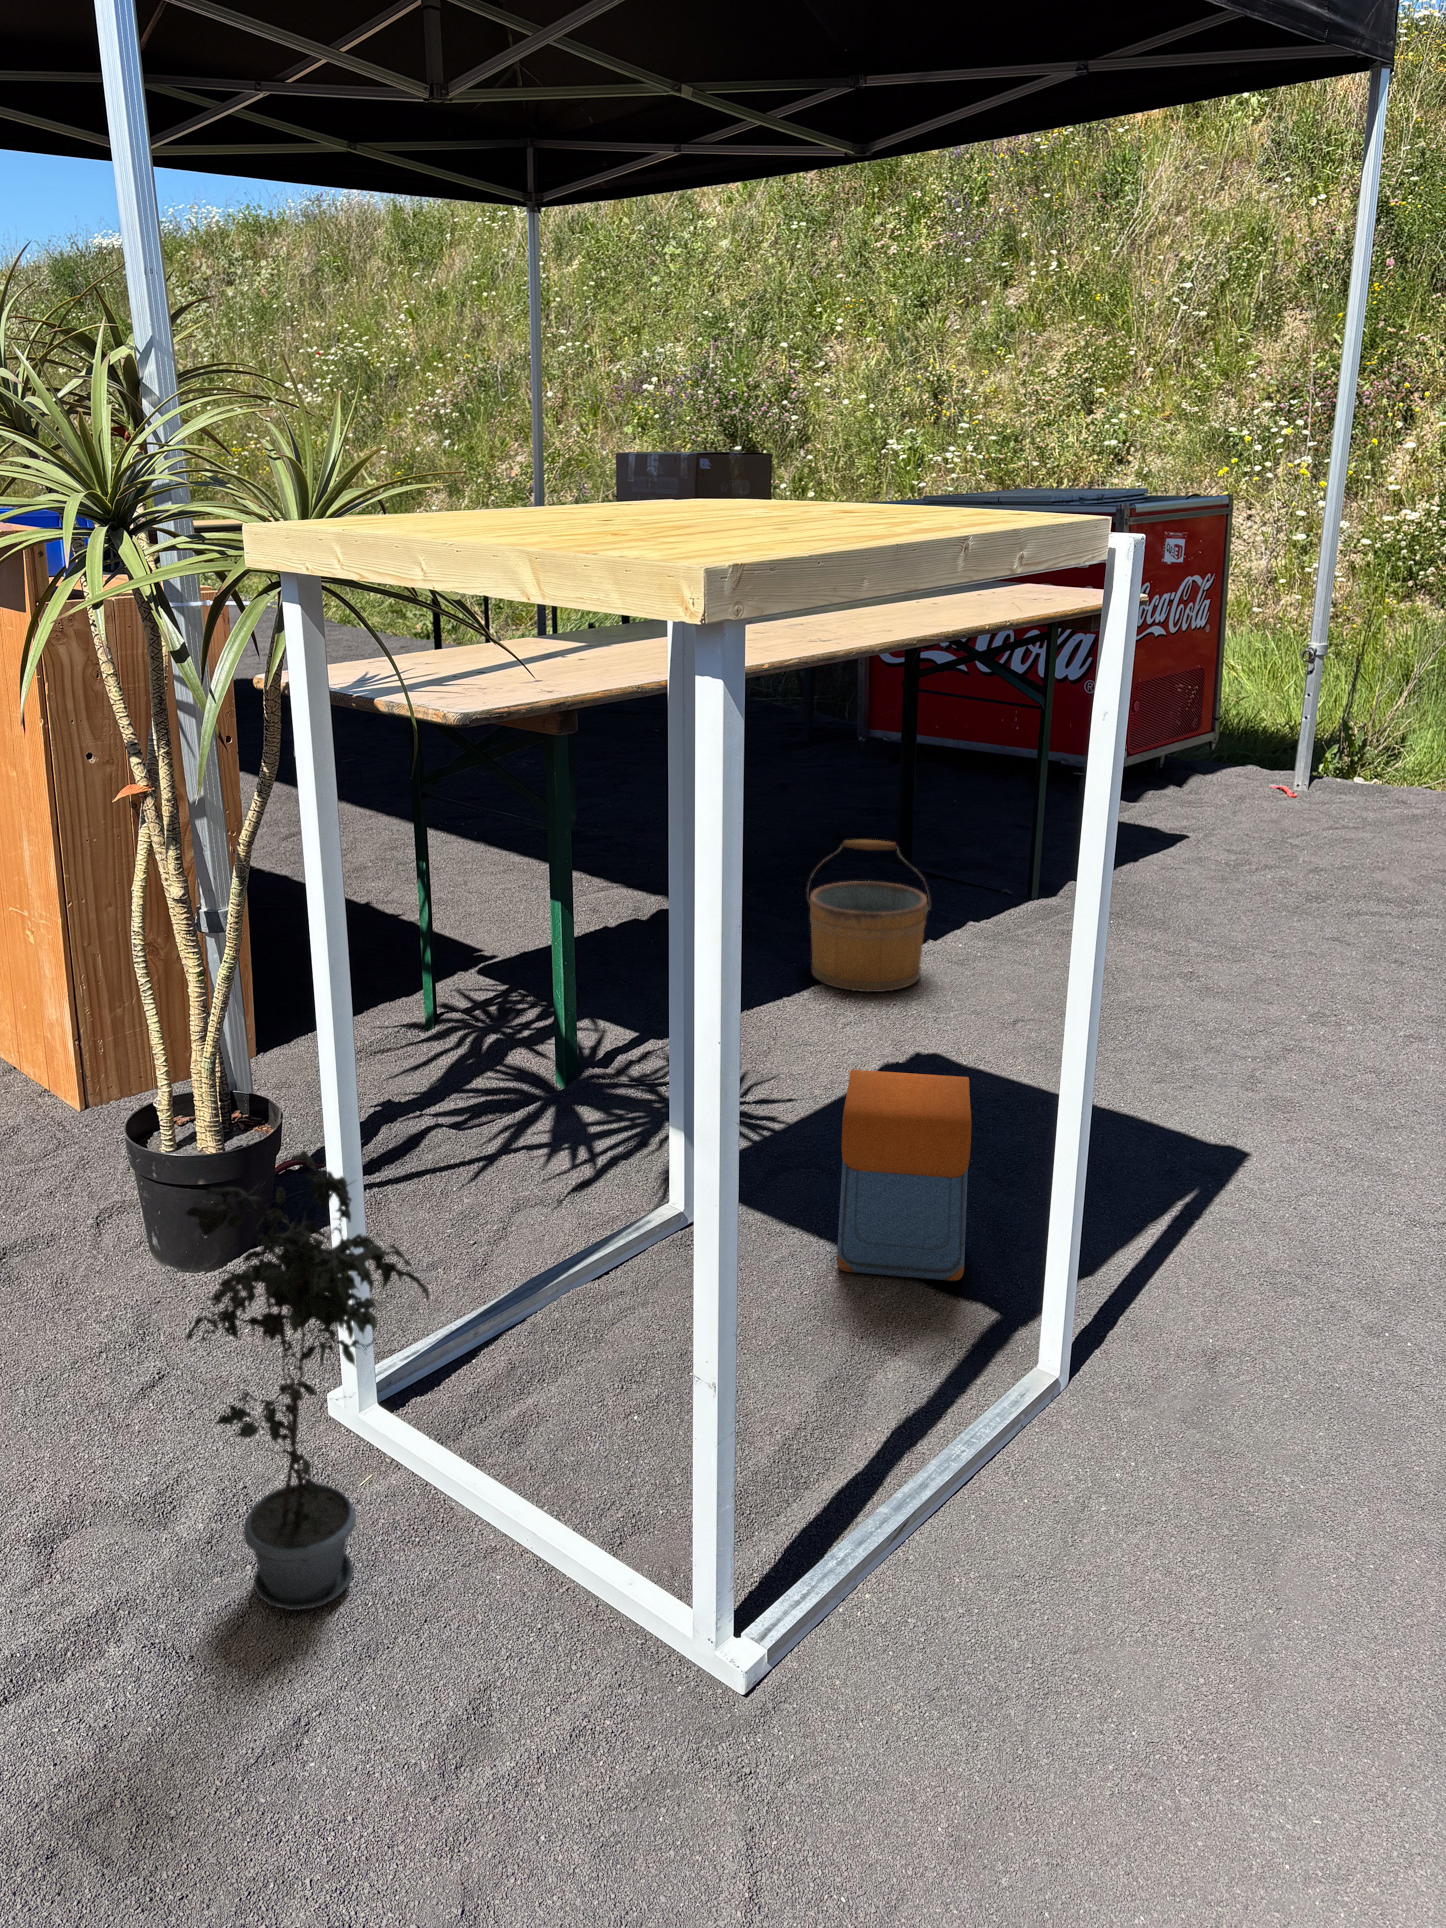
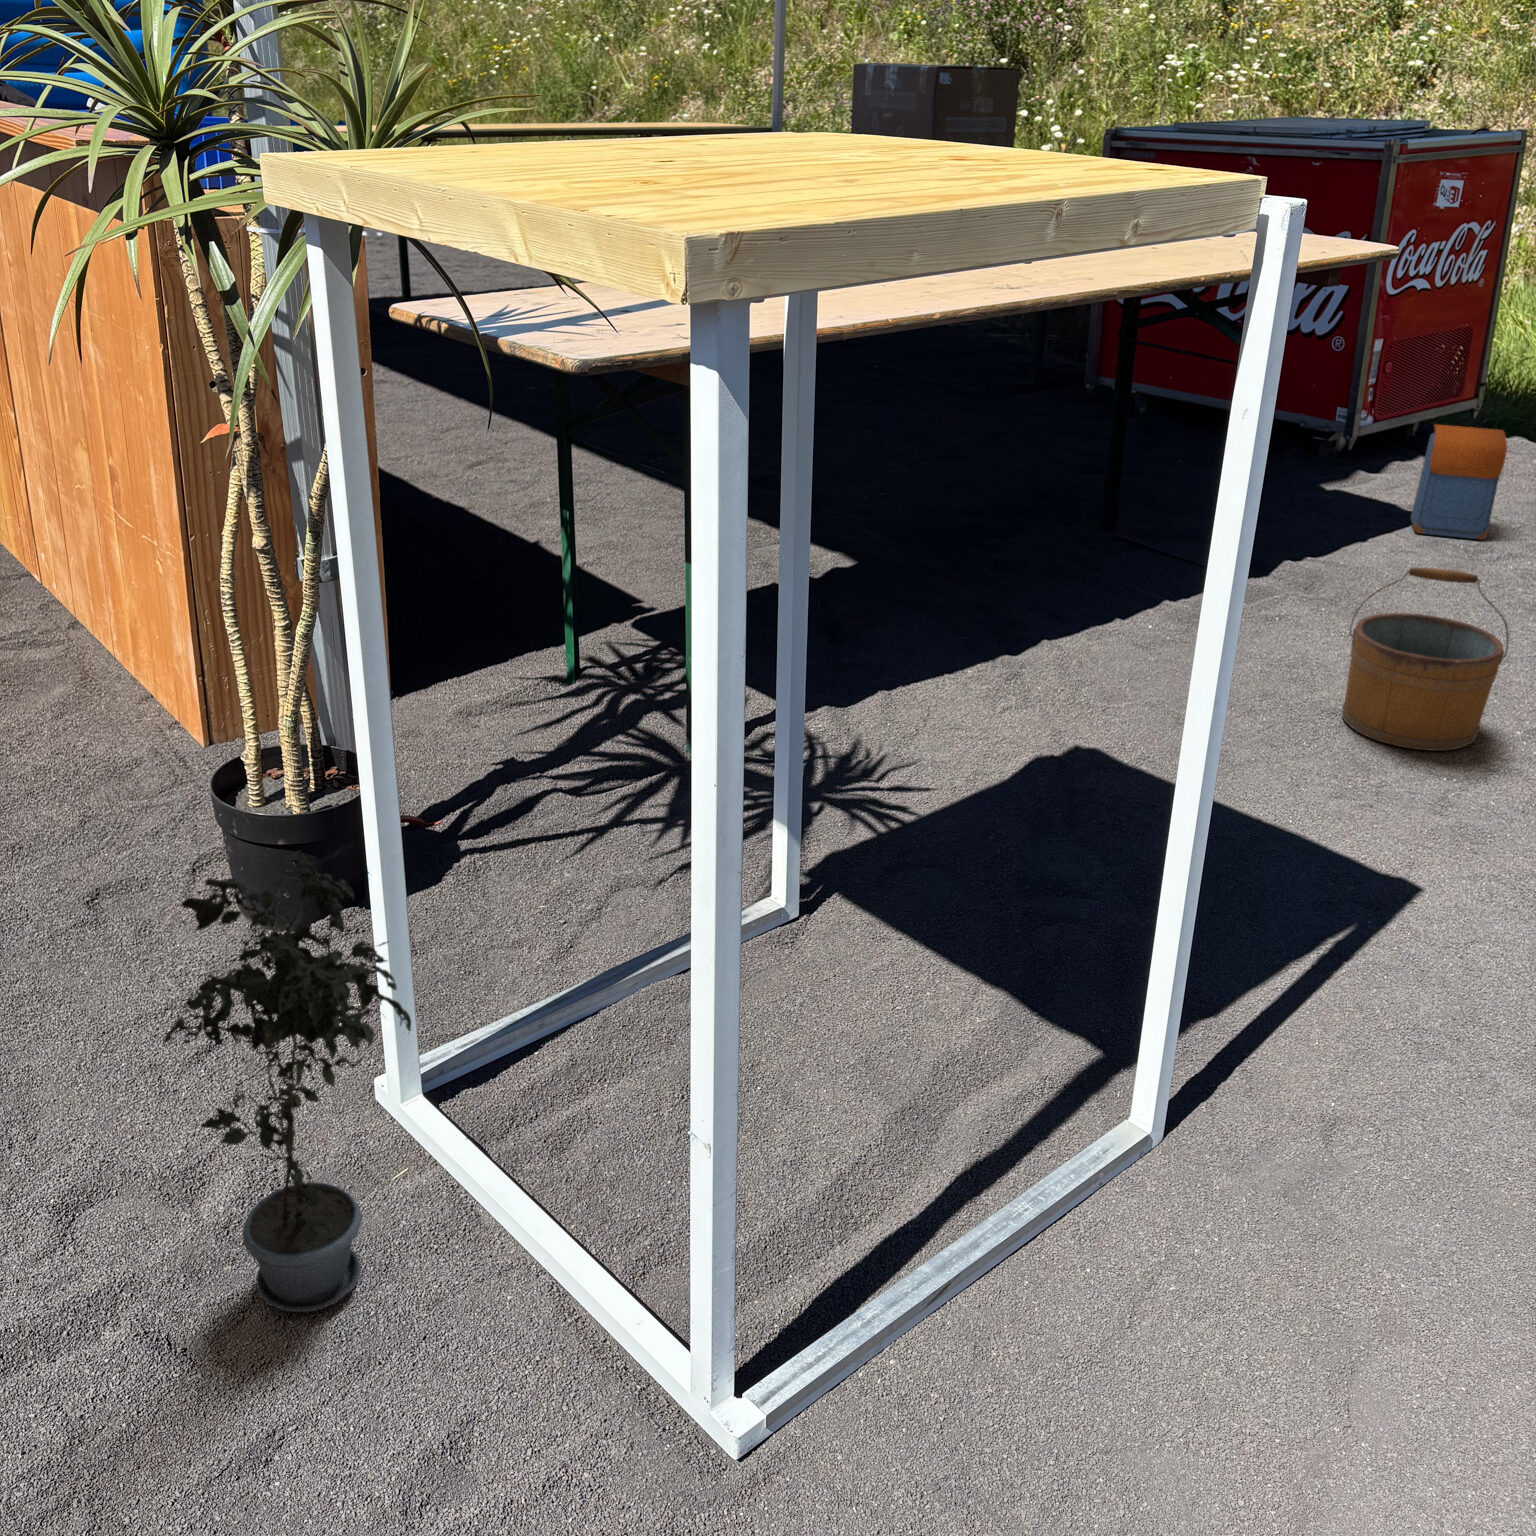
bucket: present [808,840,929,992] -> present [1342,568,1509,751]
backpack: present [837,1070,972,1281] -> present [1411,425,1507,539]

